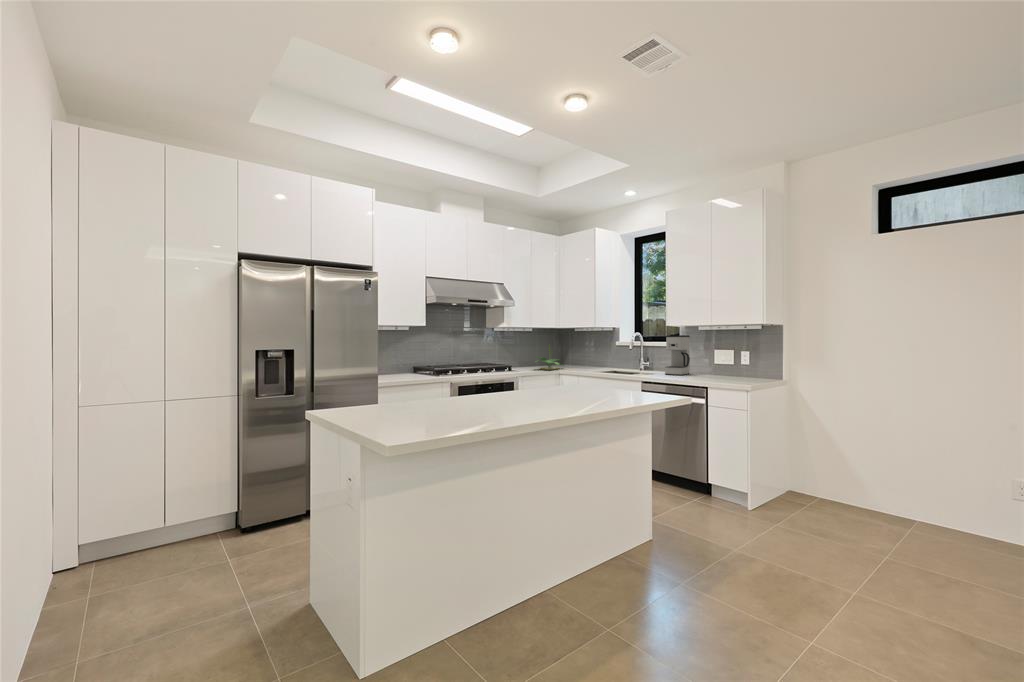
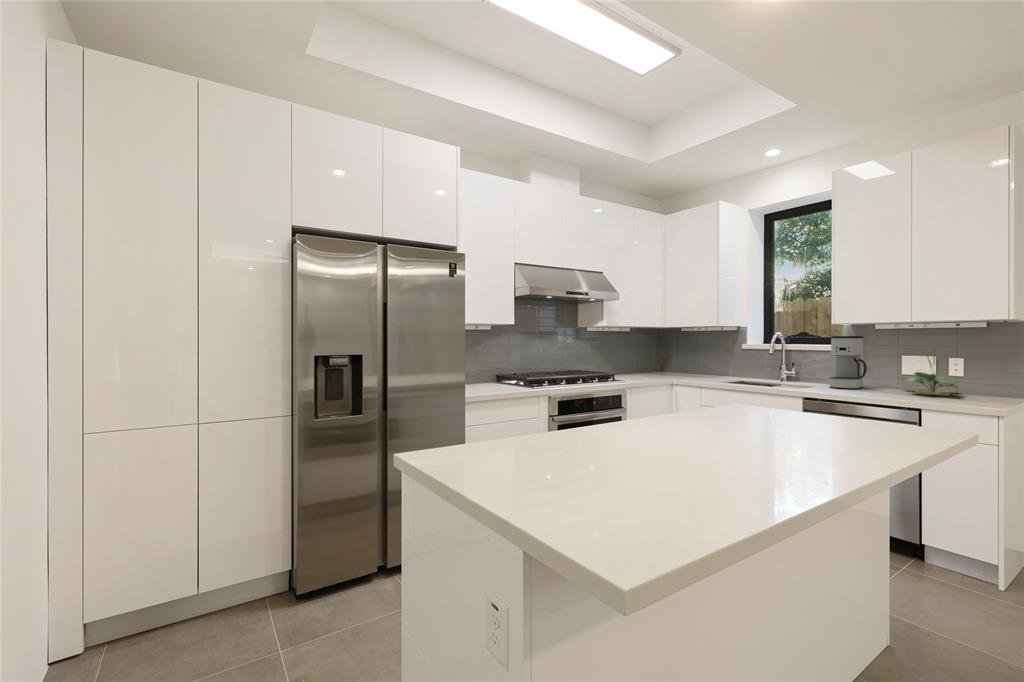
potted plant: present [538,345,563,370] -> present [907,350,960,396]

